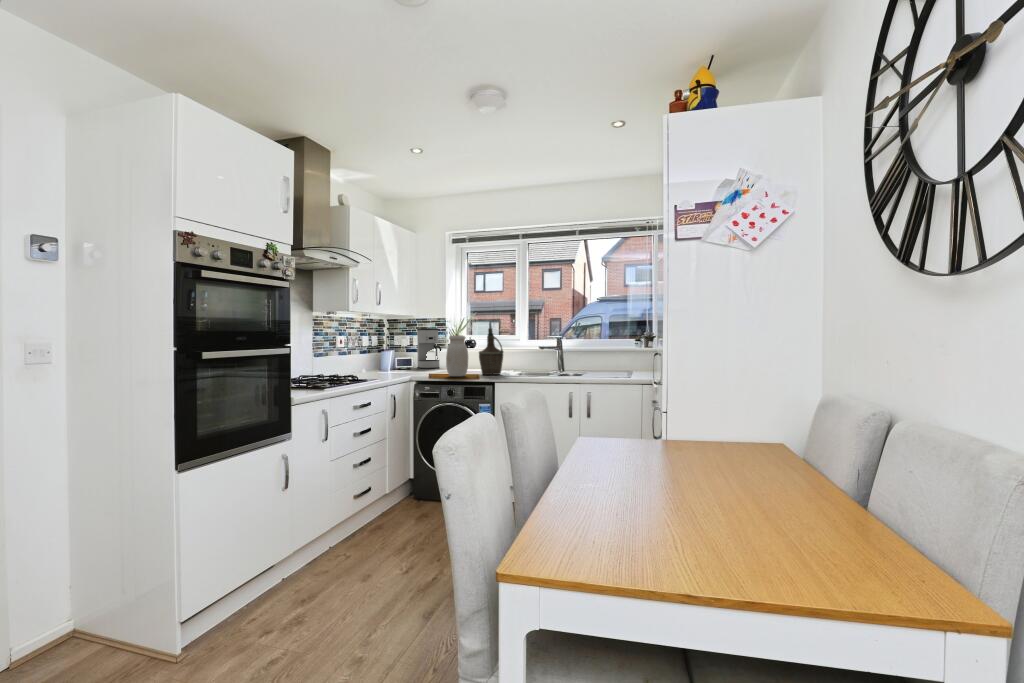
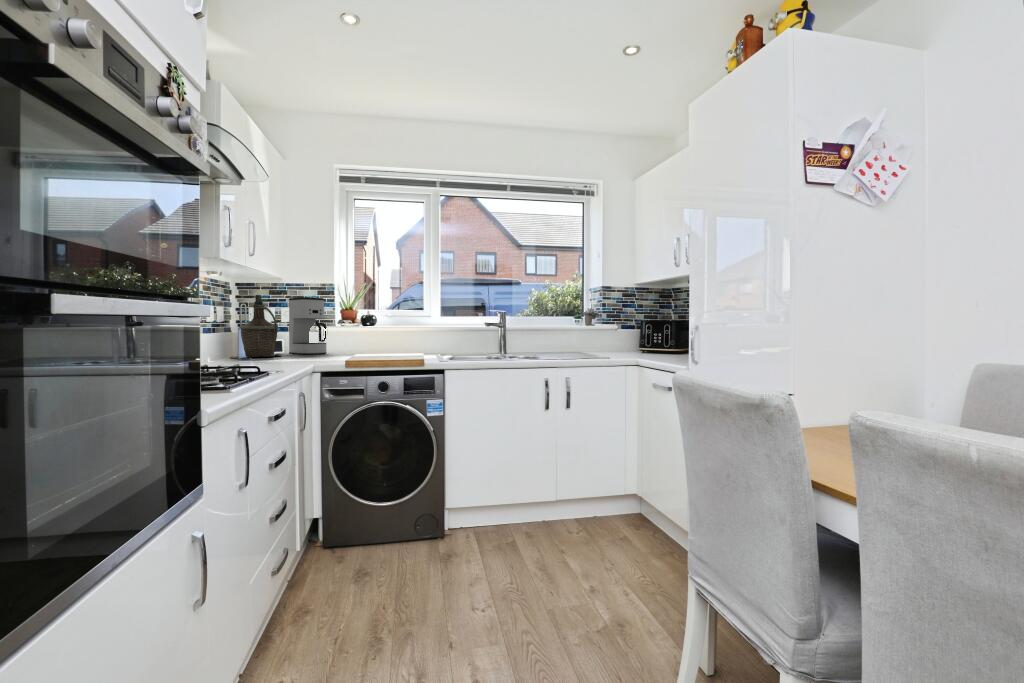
bottle: present [479,328,503,375] -> present [240,295,278,357]
jar: present [446,335,468,376] -> none [376,305,407,362]

